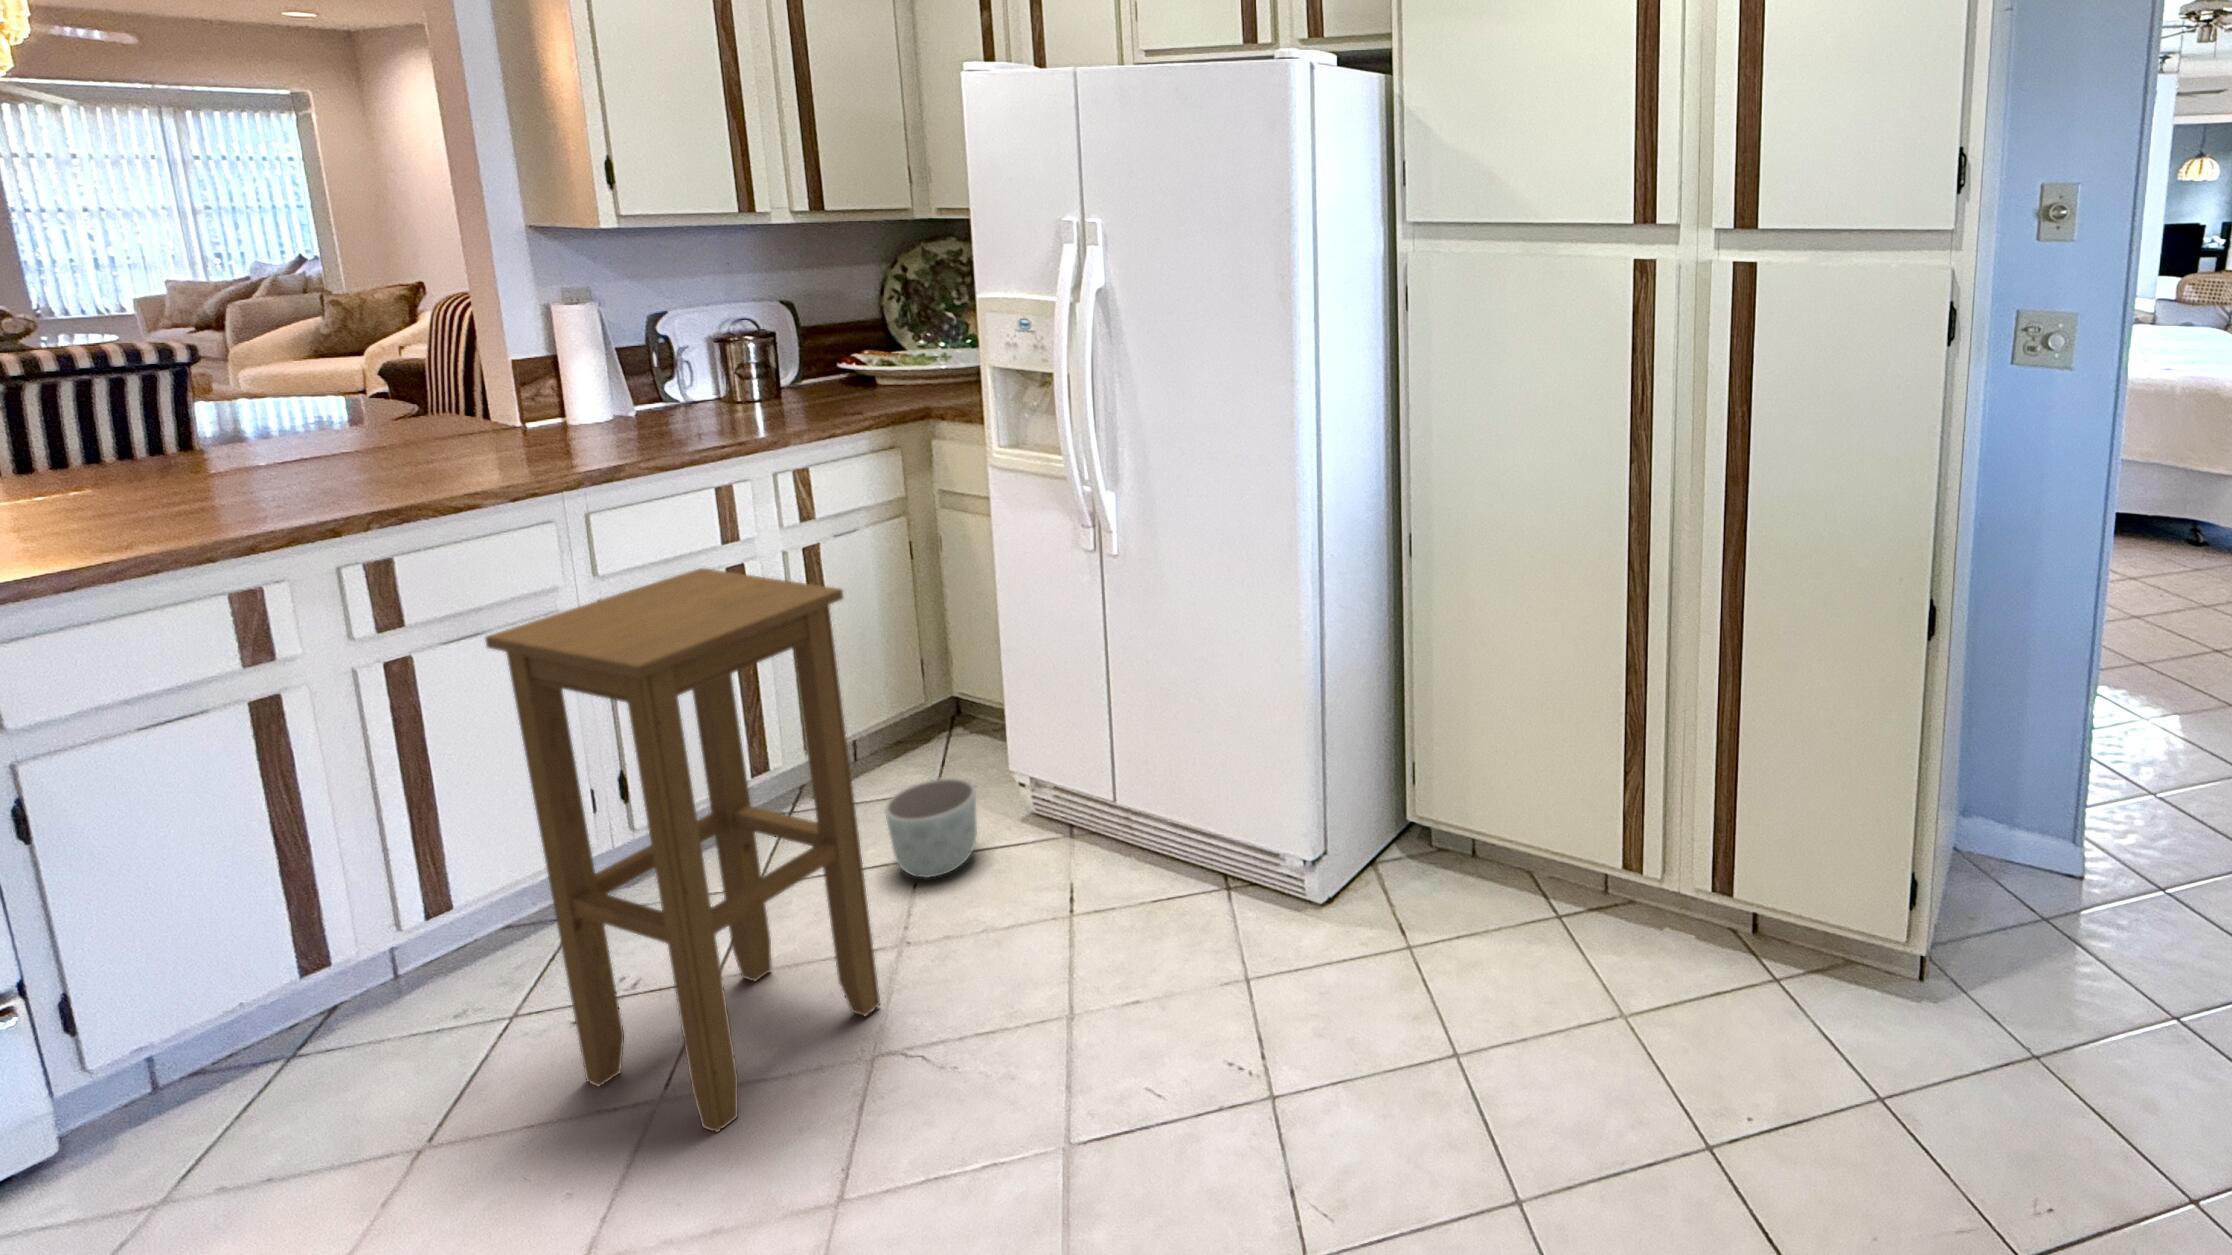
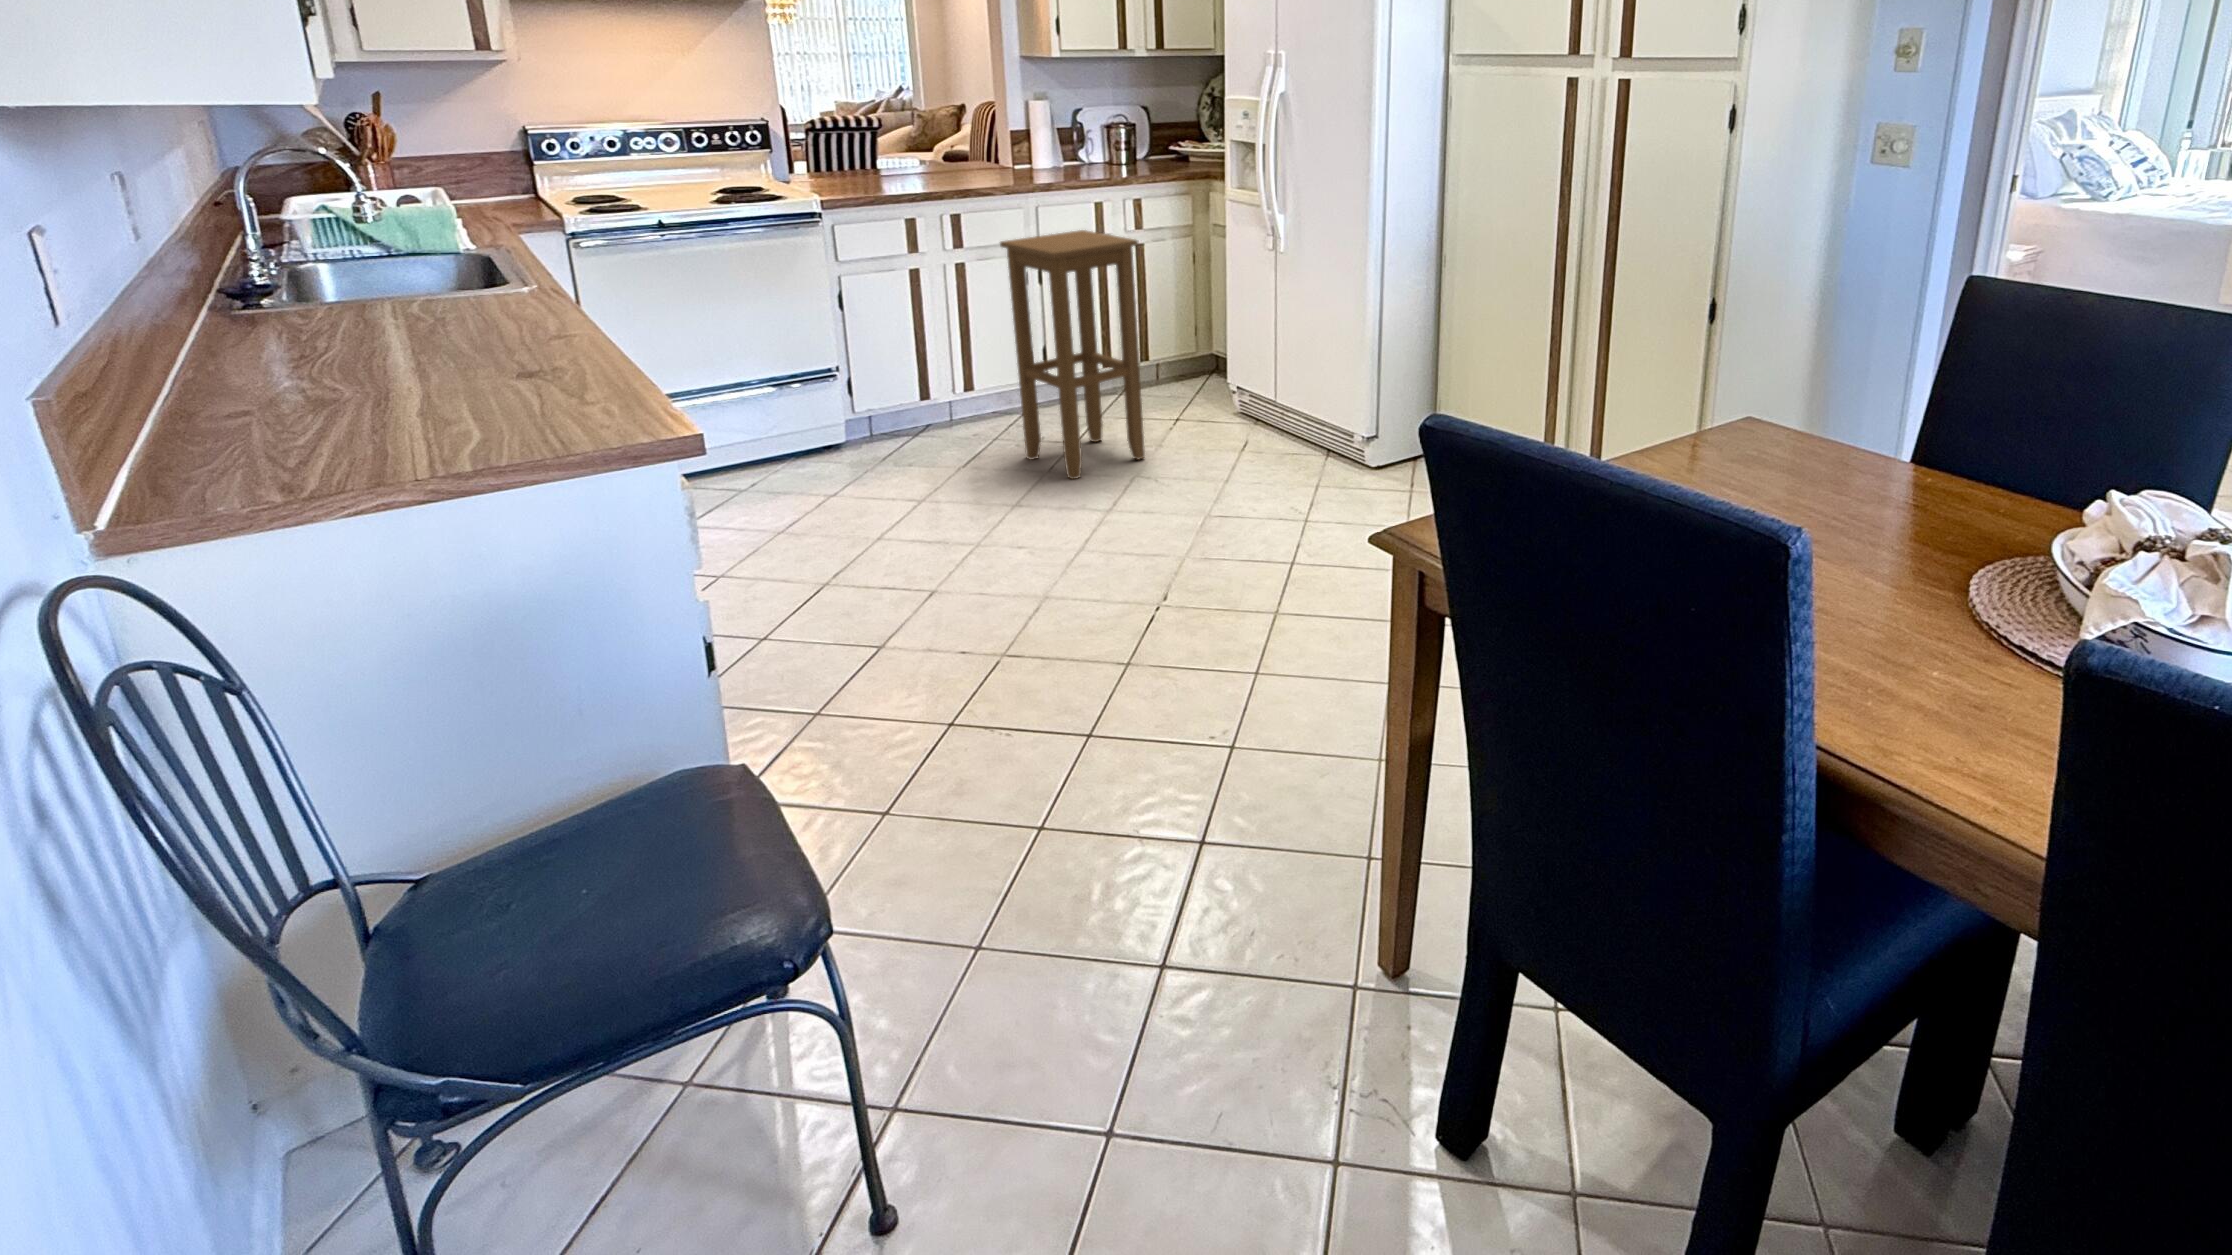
planter: present [885,778,977,877] -> none [1161,376,1206,424]

